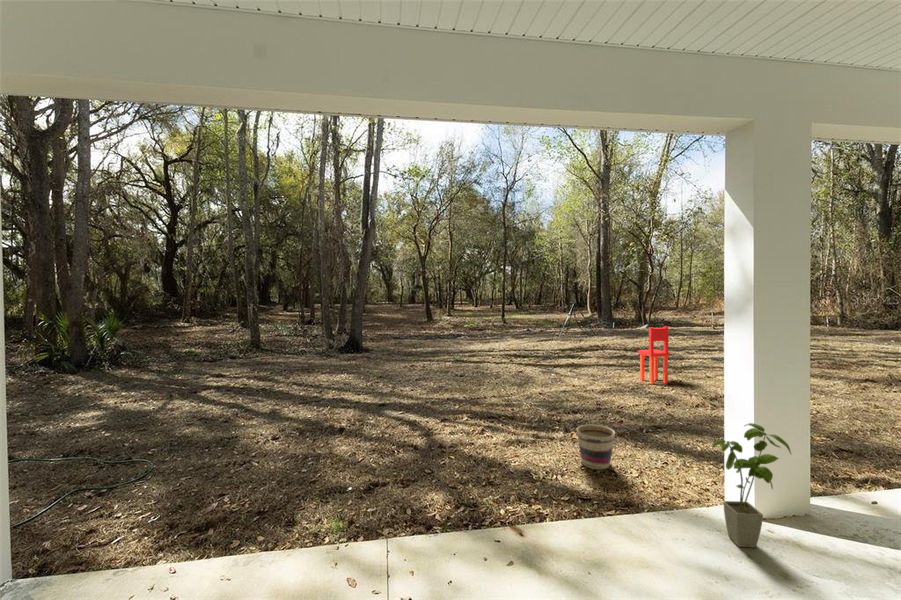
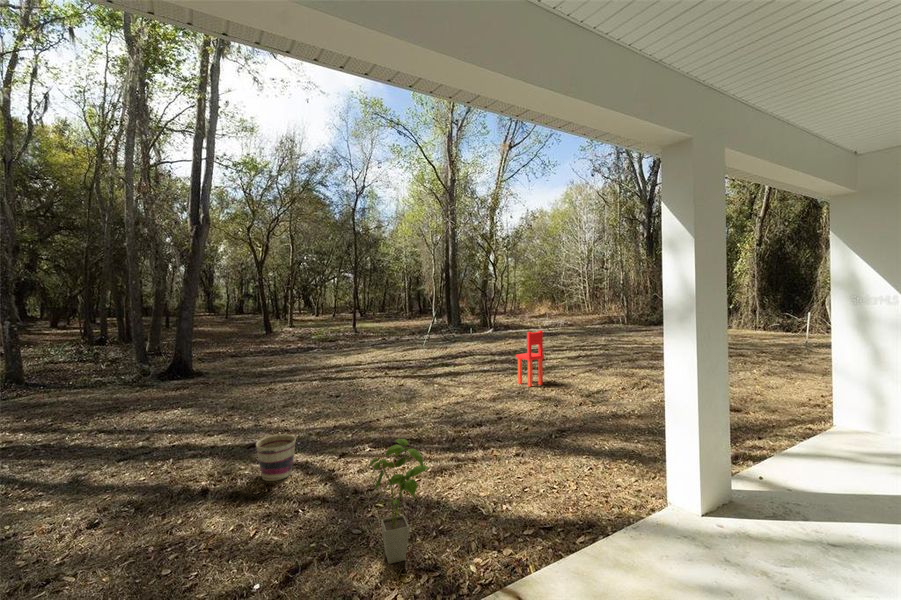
house plant: present [712,423,791,547] -> present [369,439,429,564]
basket: present [577,425,615,469] -> present [256,434,296,481]

